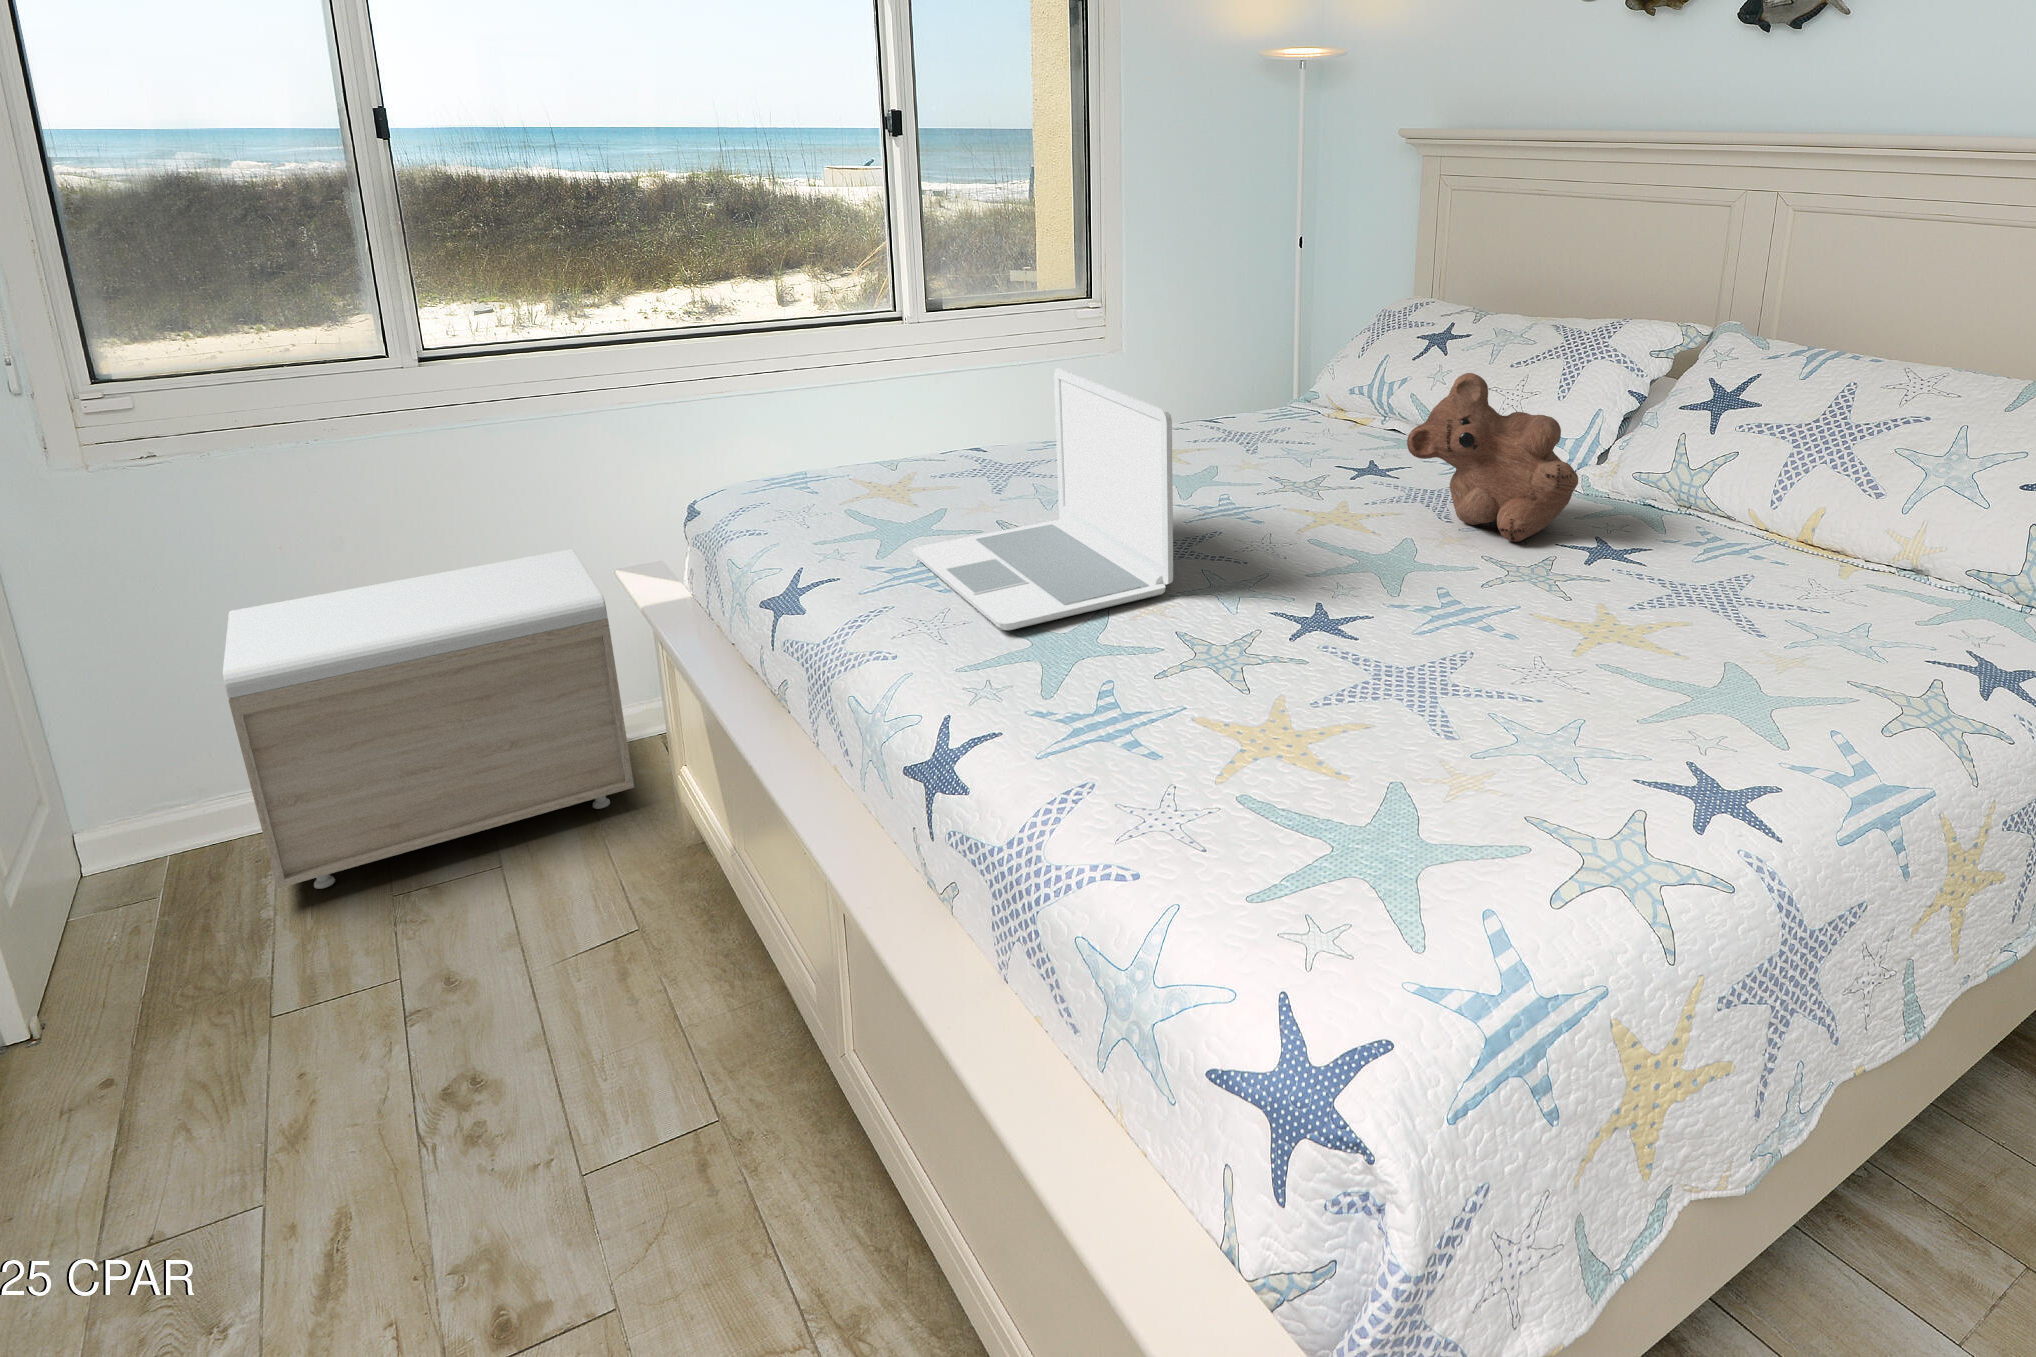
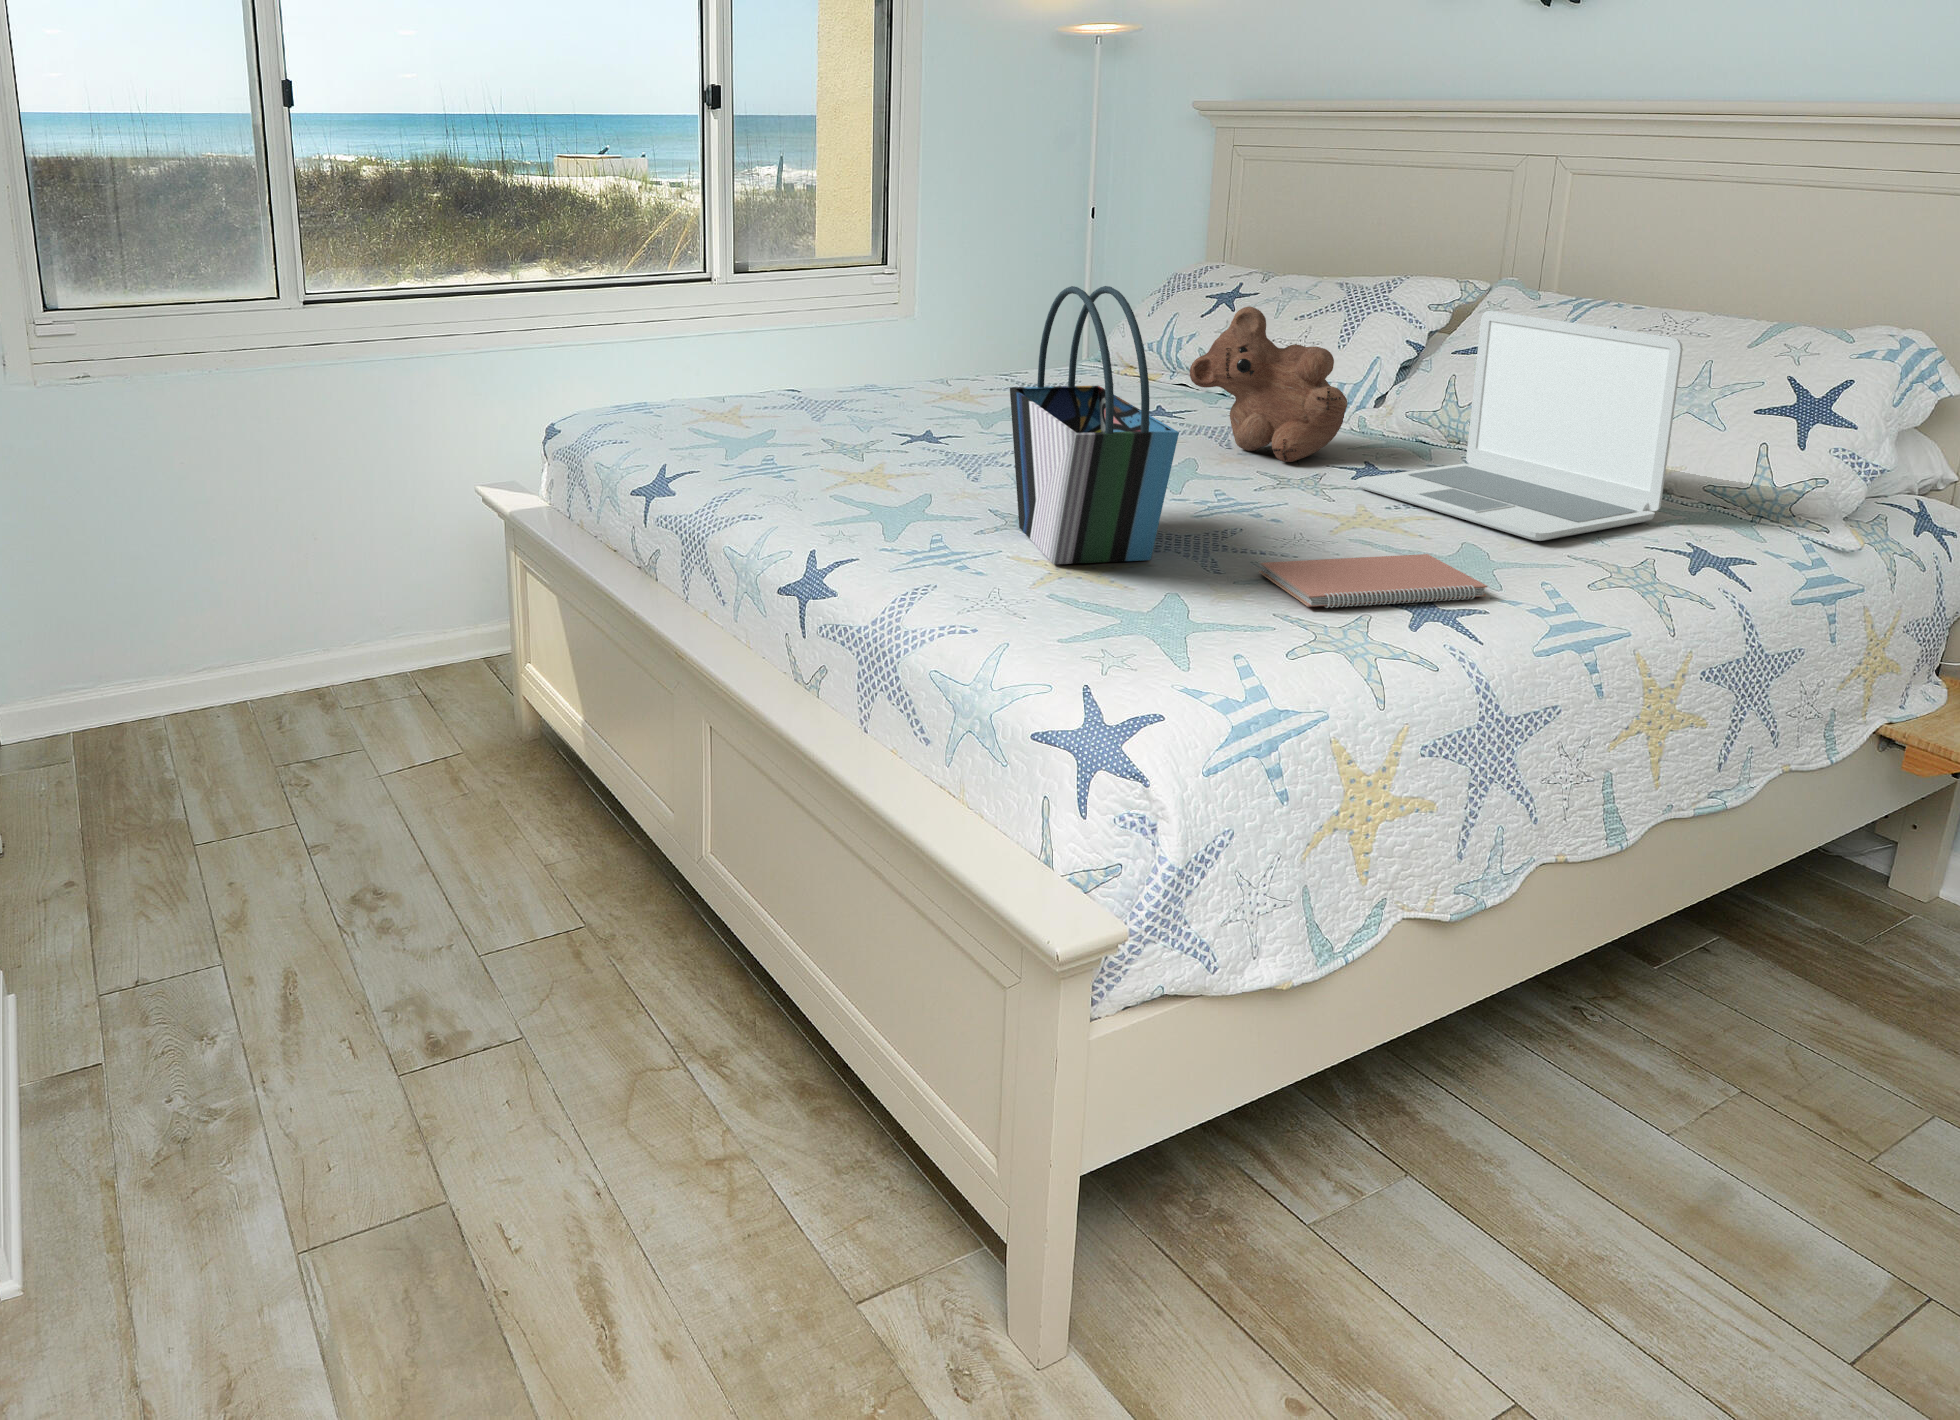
laptop: present [913,369,1173,630] -> present [1357,311,1683,541]
tote bag: none [1218,399,1420,727] -> present [1010,286,1179,564]
storage bench: present [223,549,634,889] -> none [87,478,441,771]
notebook: none [1510,694,1776,794] -> present [1259,554,1487,608]

